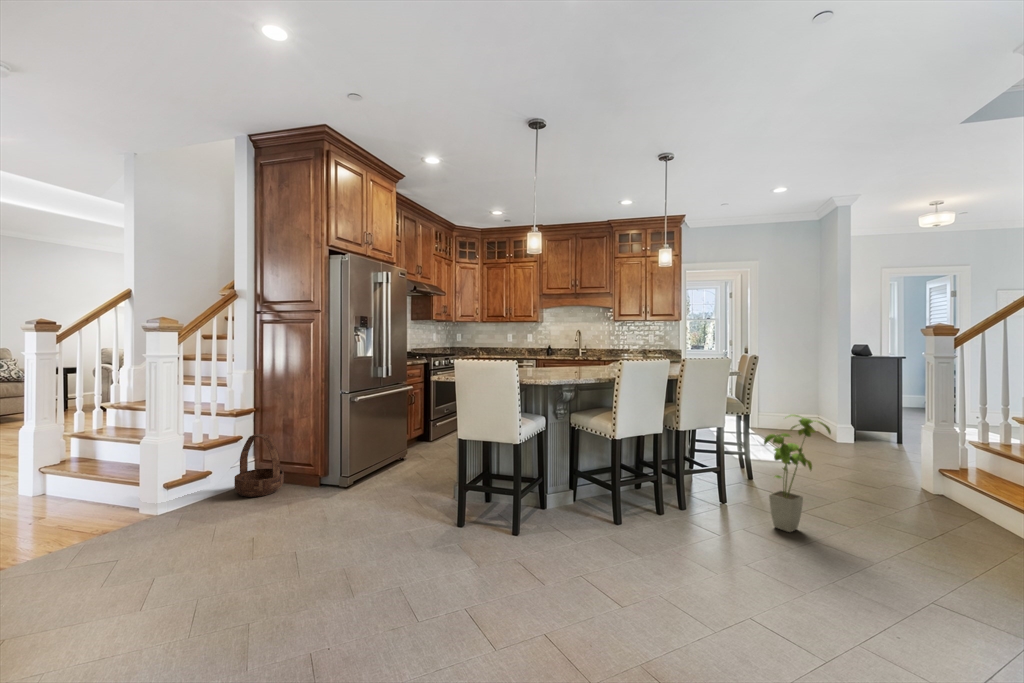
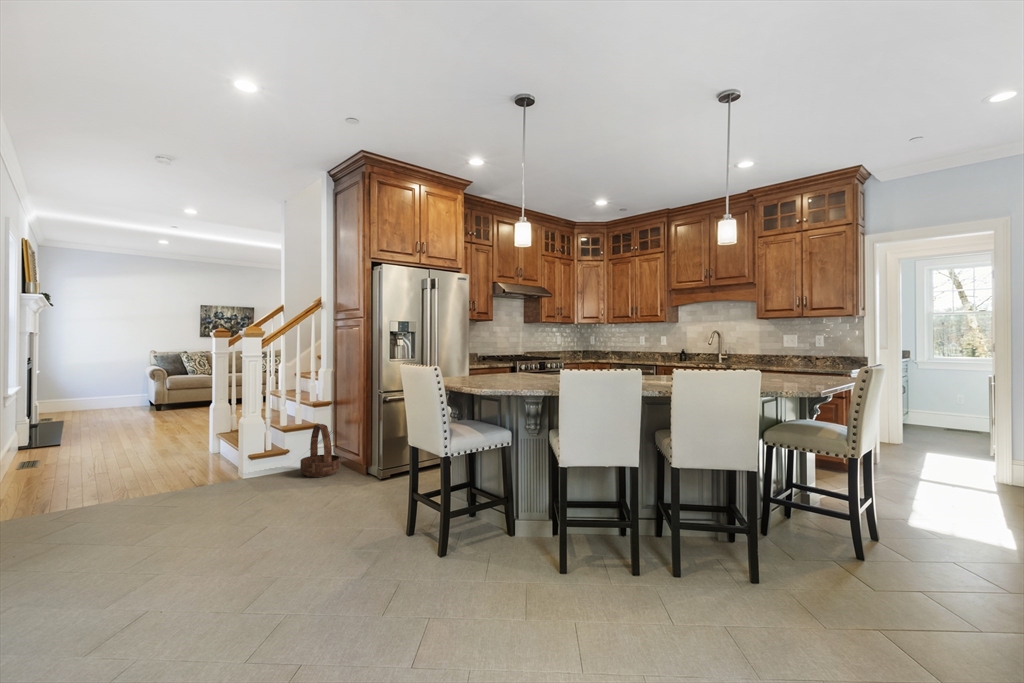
house plant: present [764,415,831,532] -> none [754,454,862,634]

